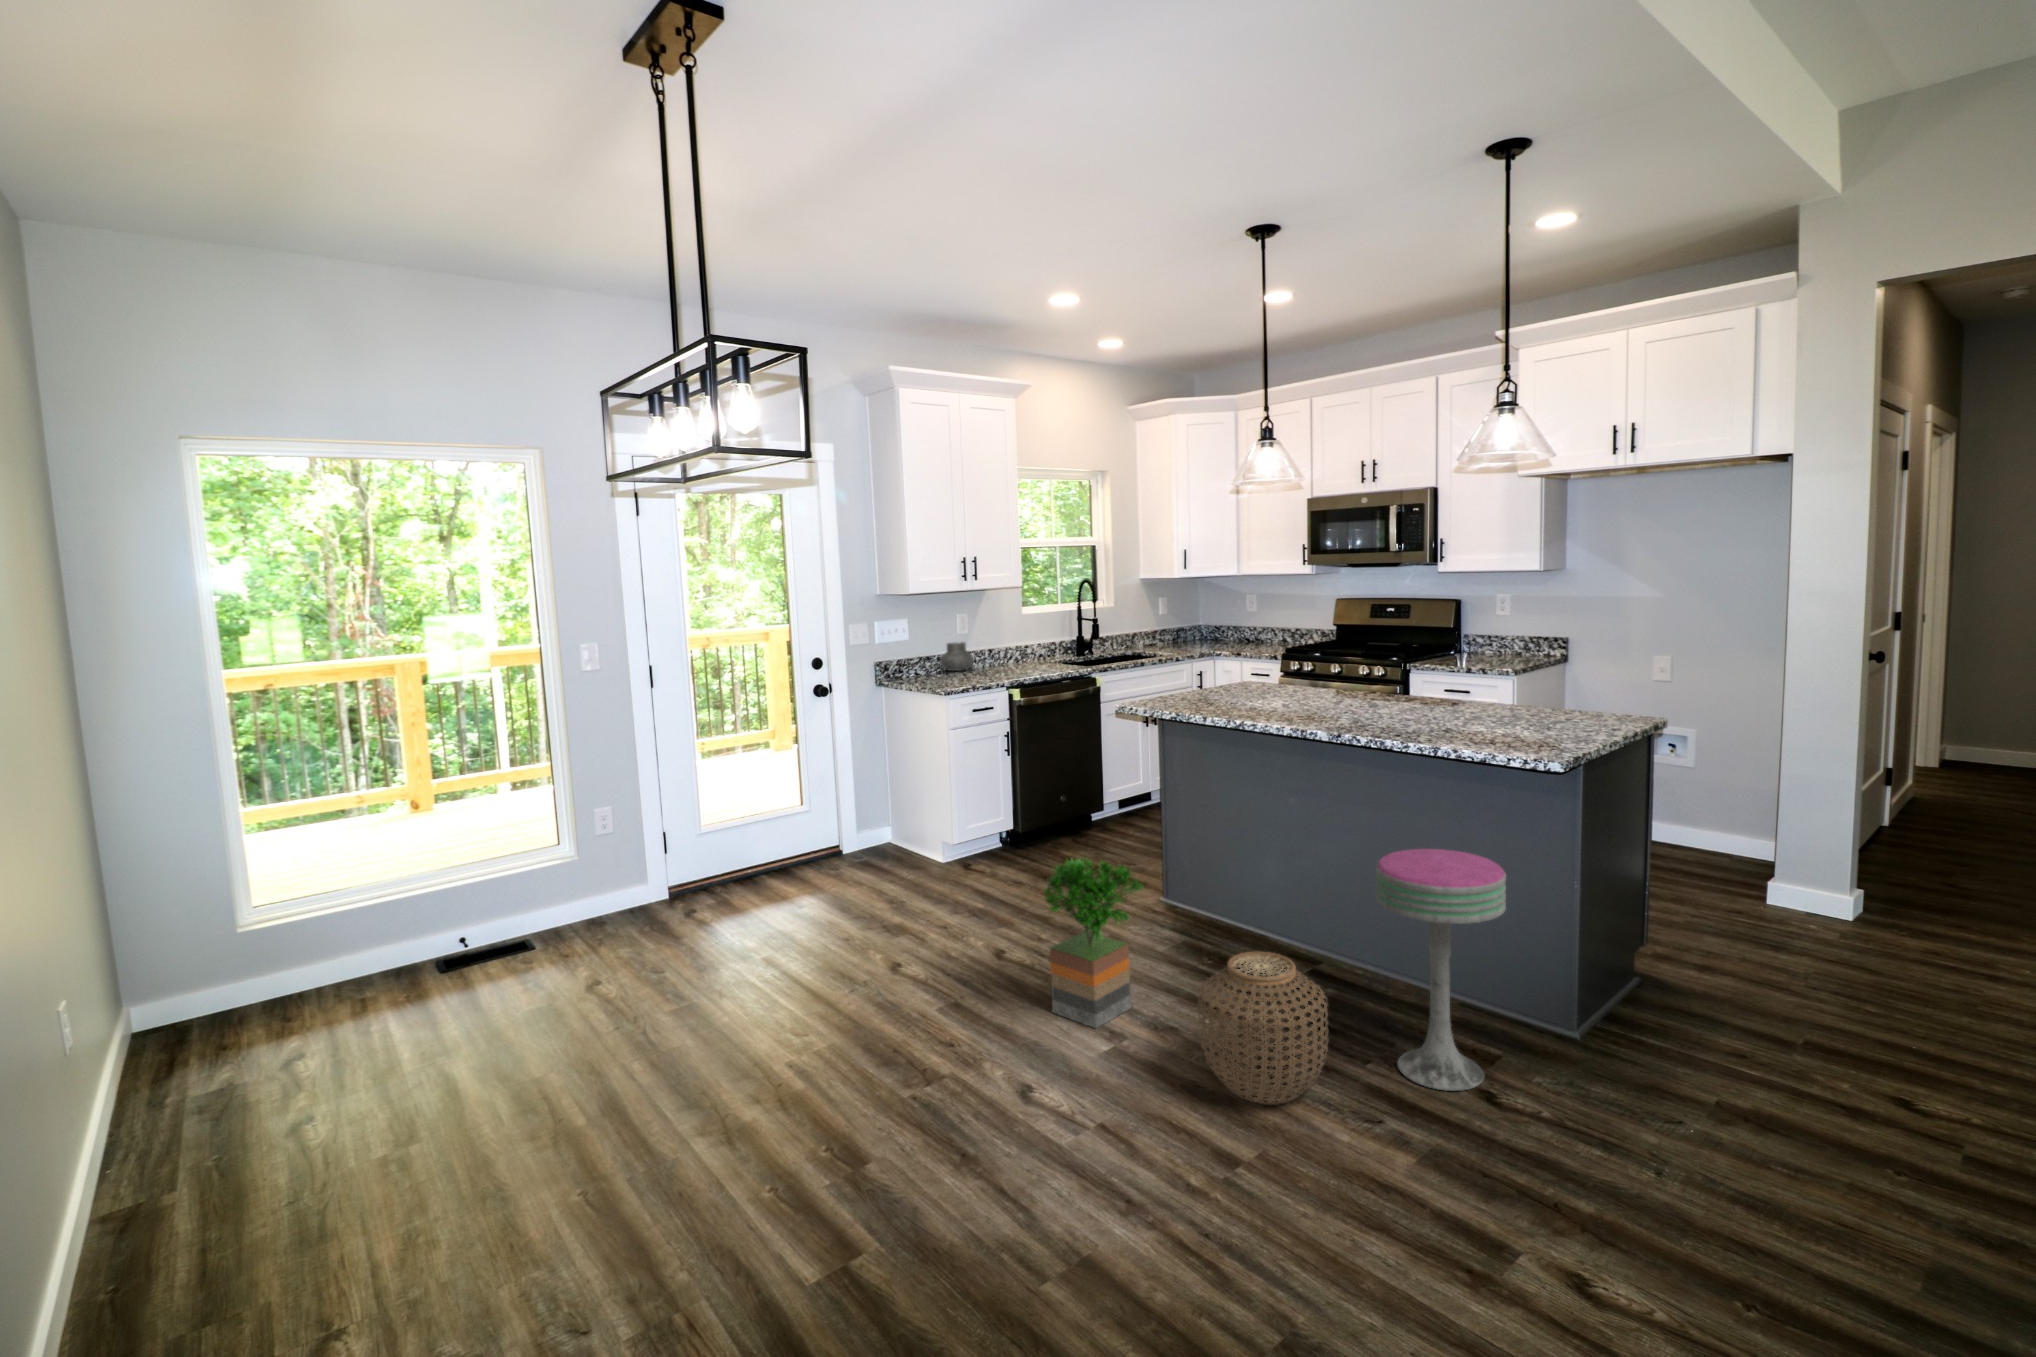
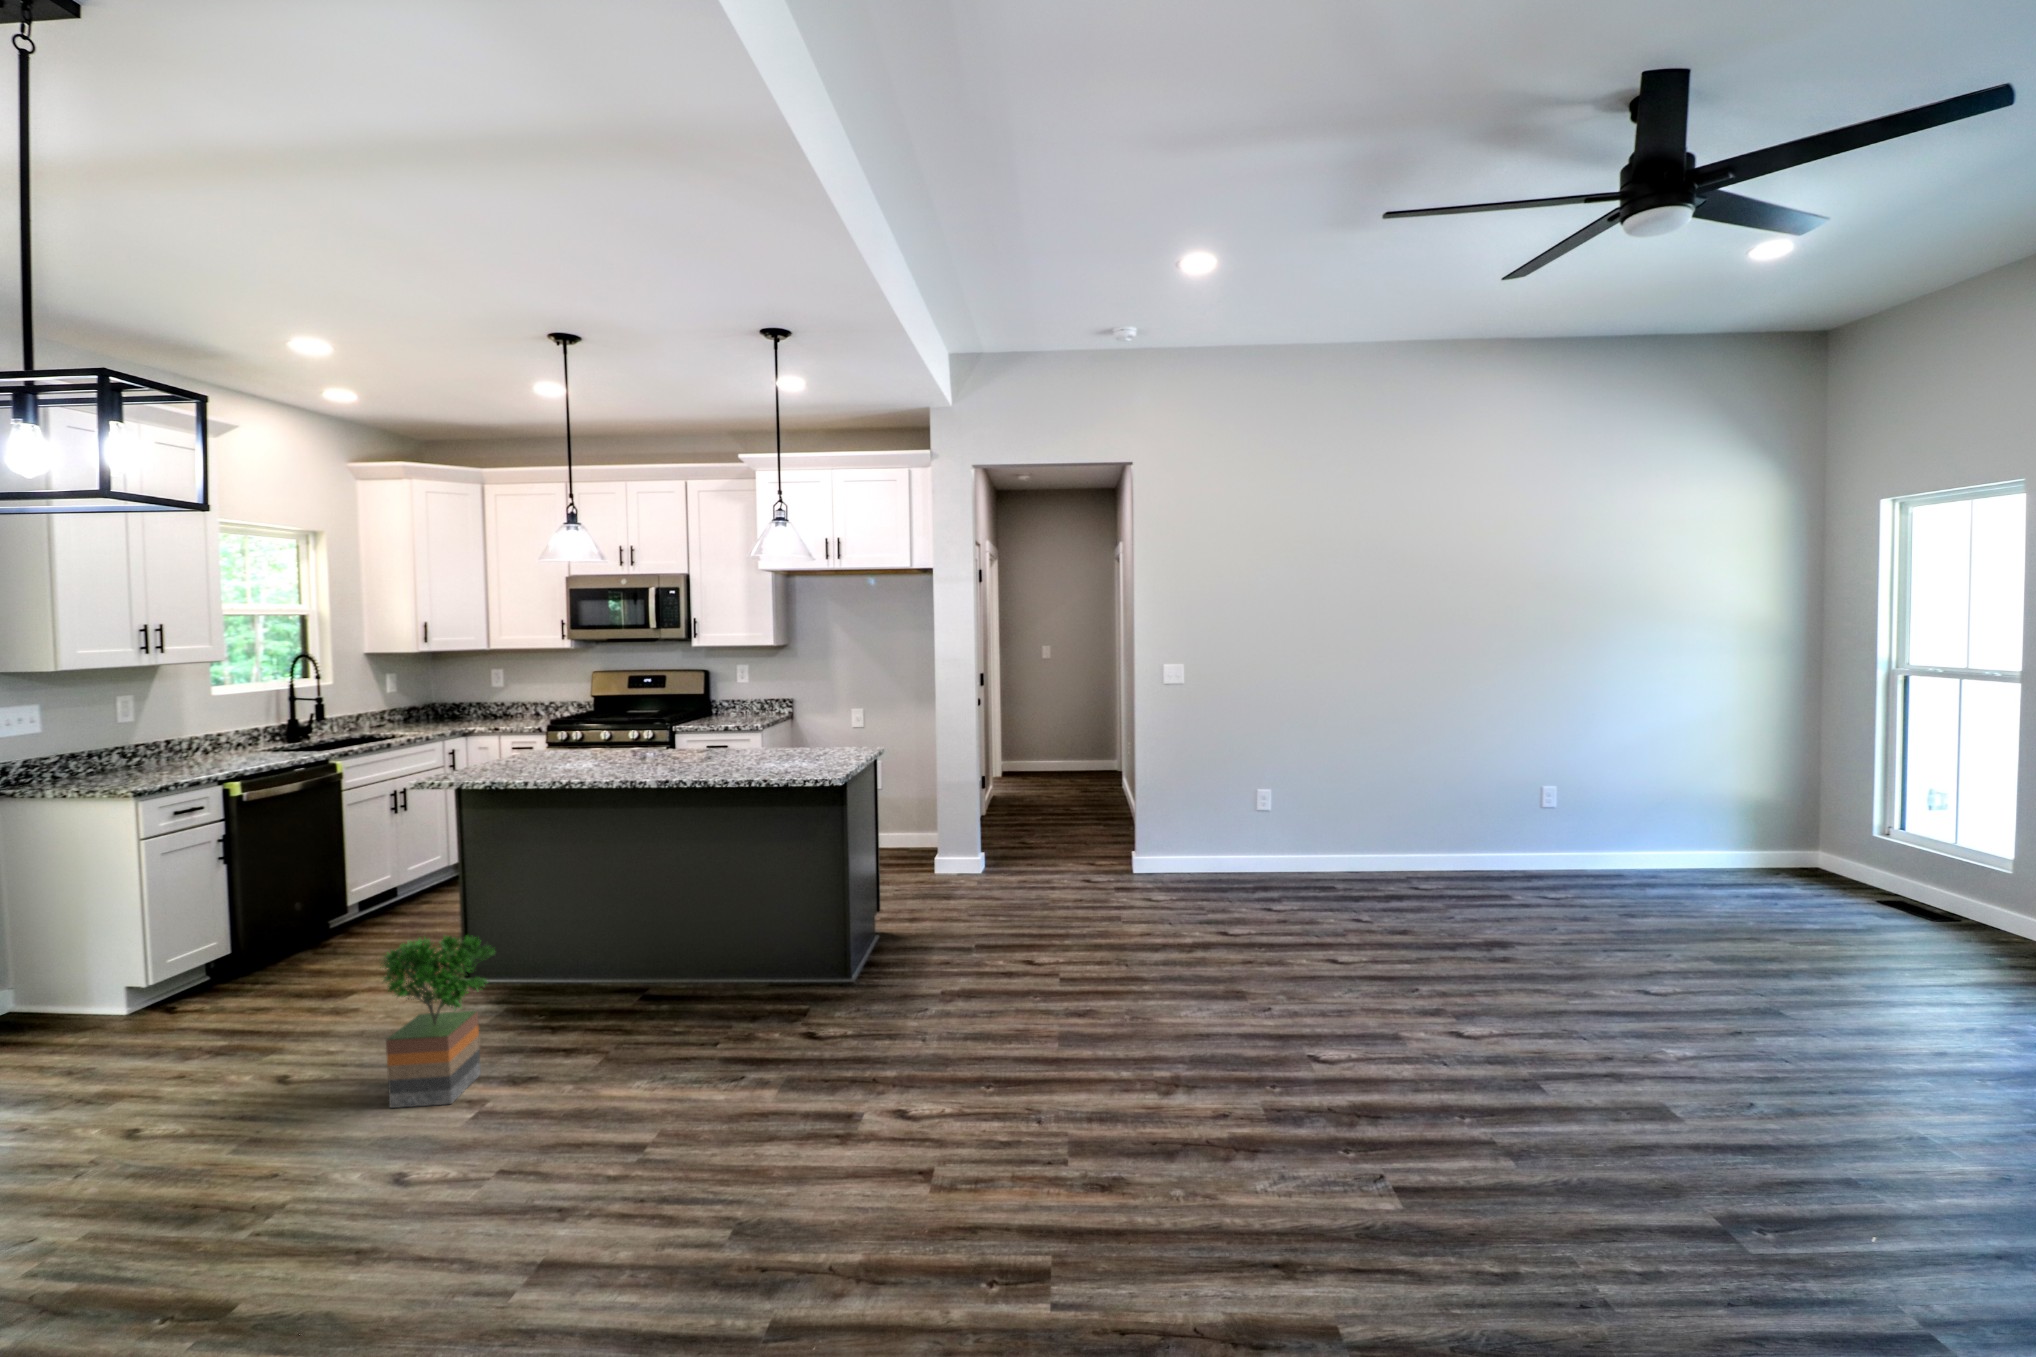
vase: present [940,642,974,671] -> none [92,733,151,769]
bar stool: present [1376,849,1506,1091] -> none [718,861,810,1042]
woven basket: present [1198,952,1328,1105] -> none [581,972,697,1103]

